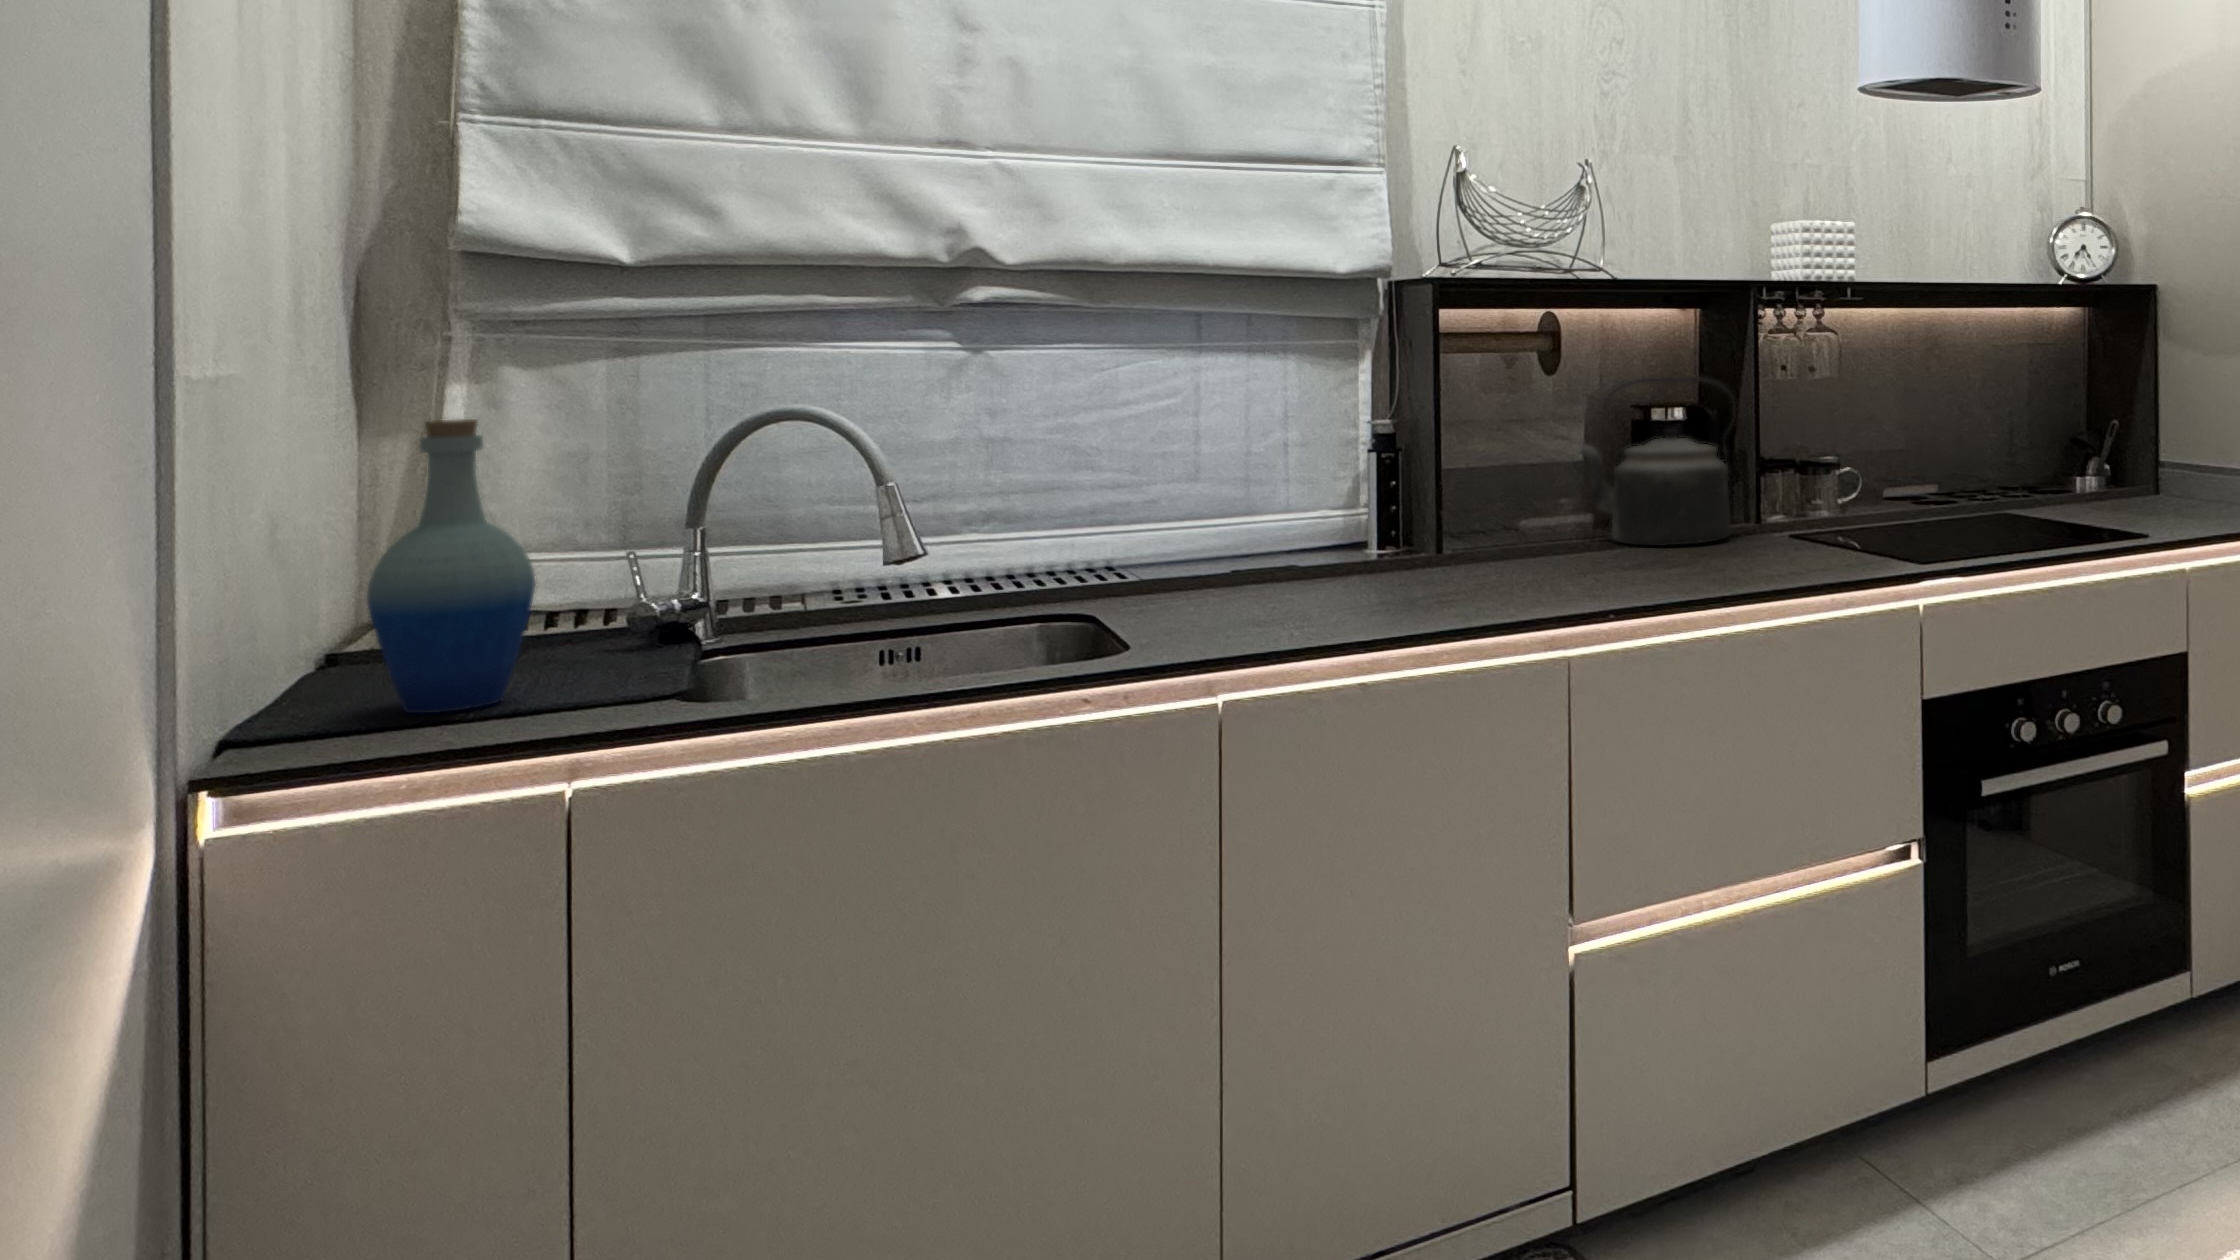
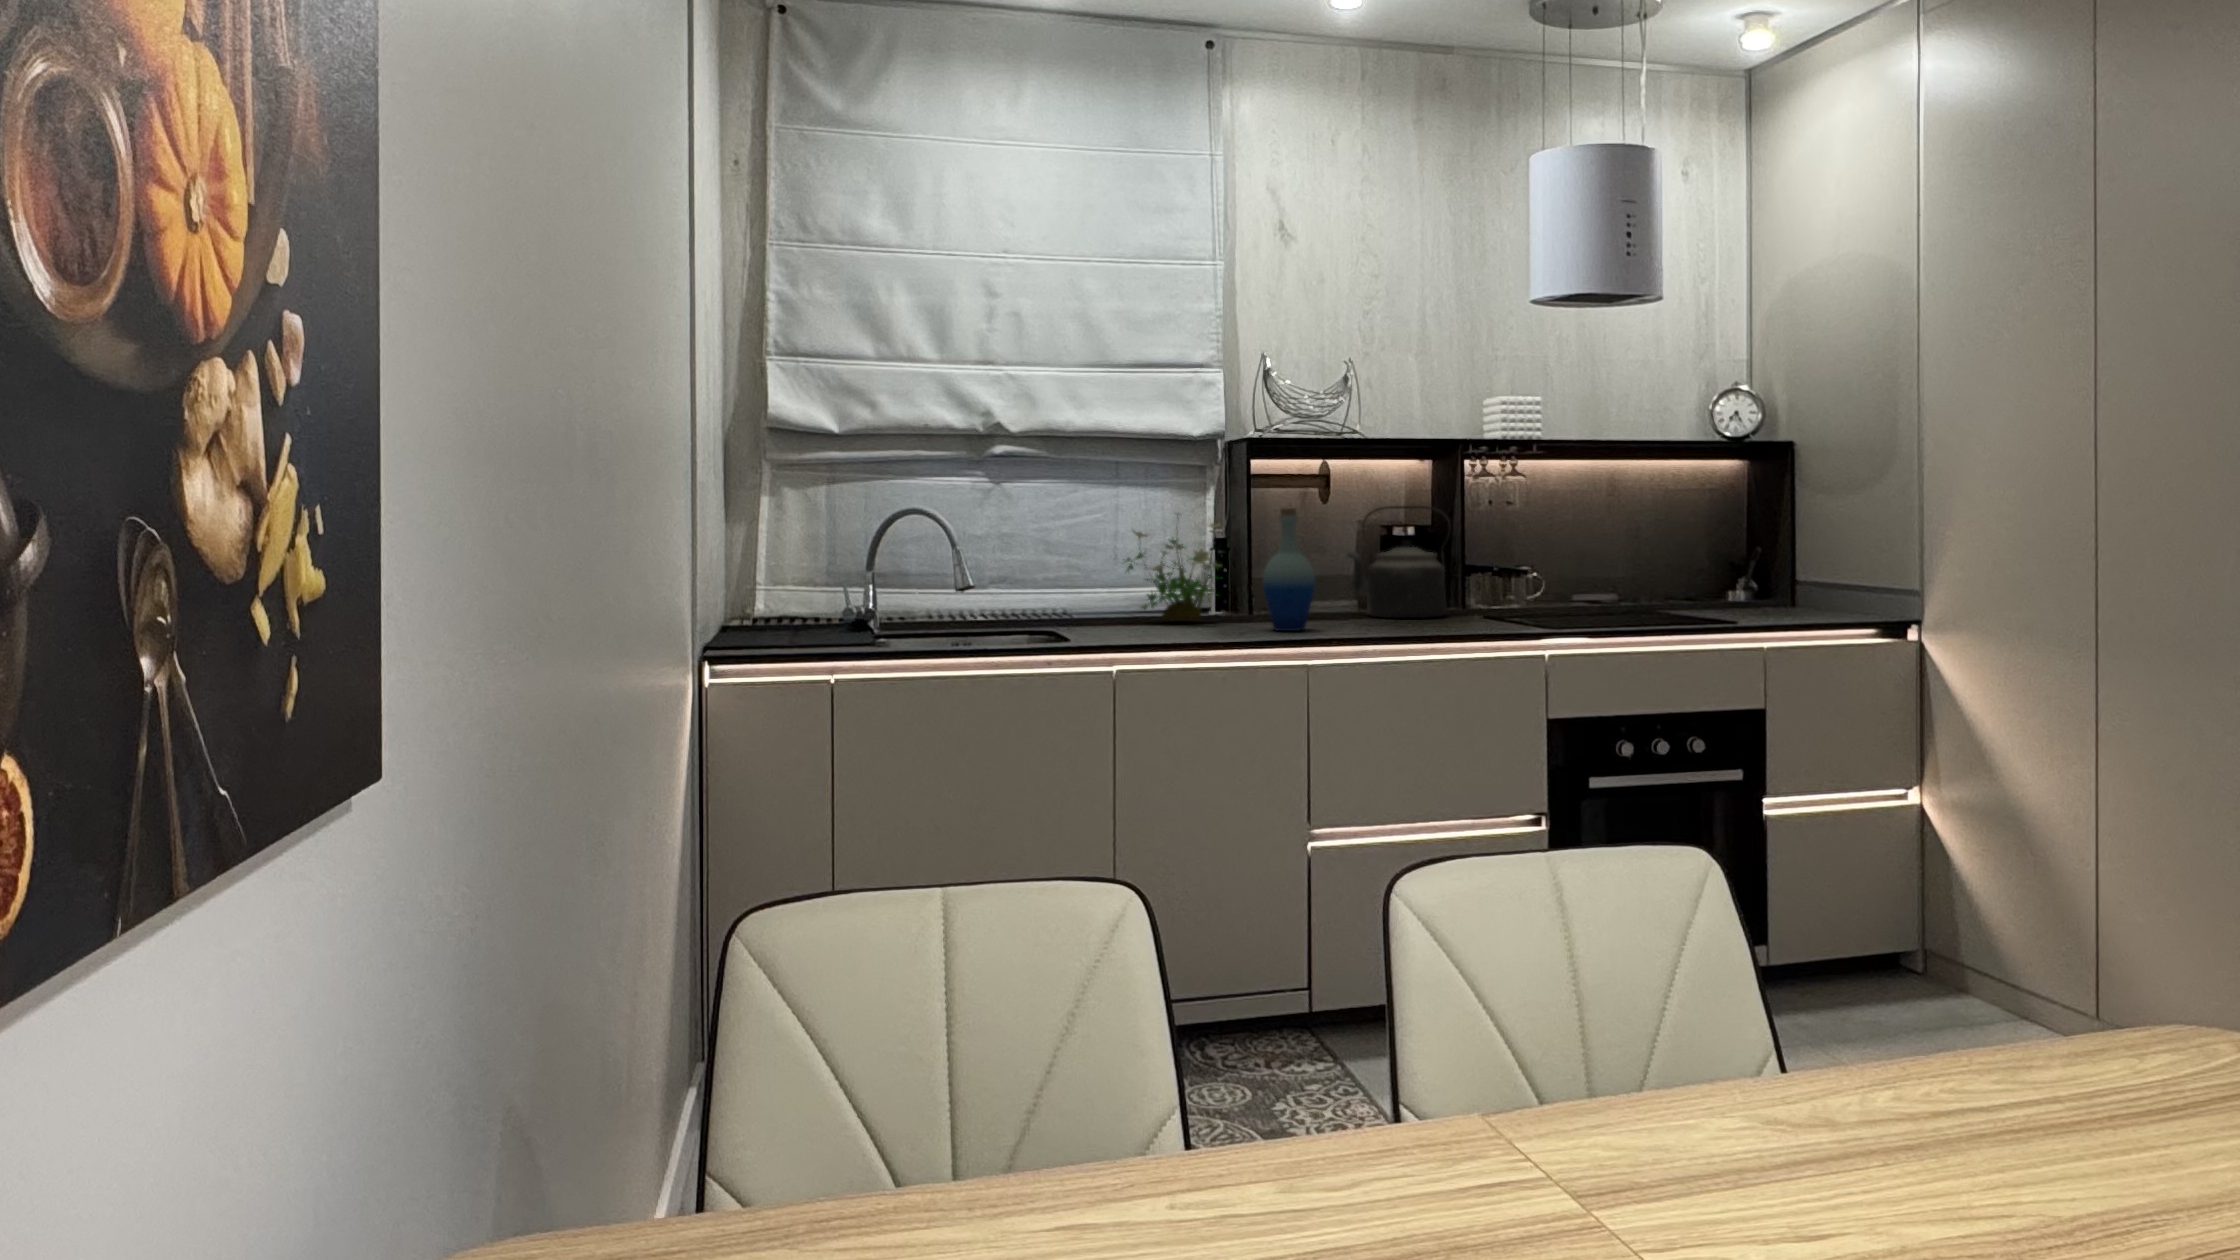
potted plant: none [1213,396,1399,574] -> present [1126,513,1220,621]
bottle: present [367,419,535,713] -> present [1263,508,1315,631]

